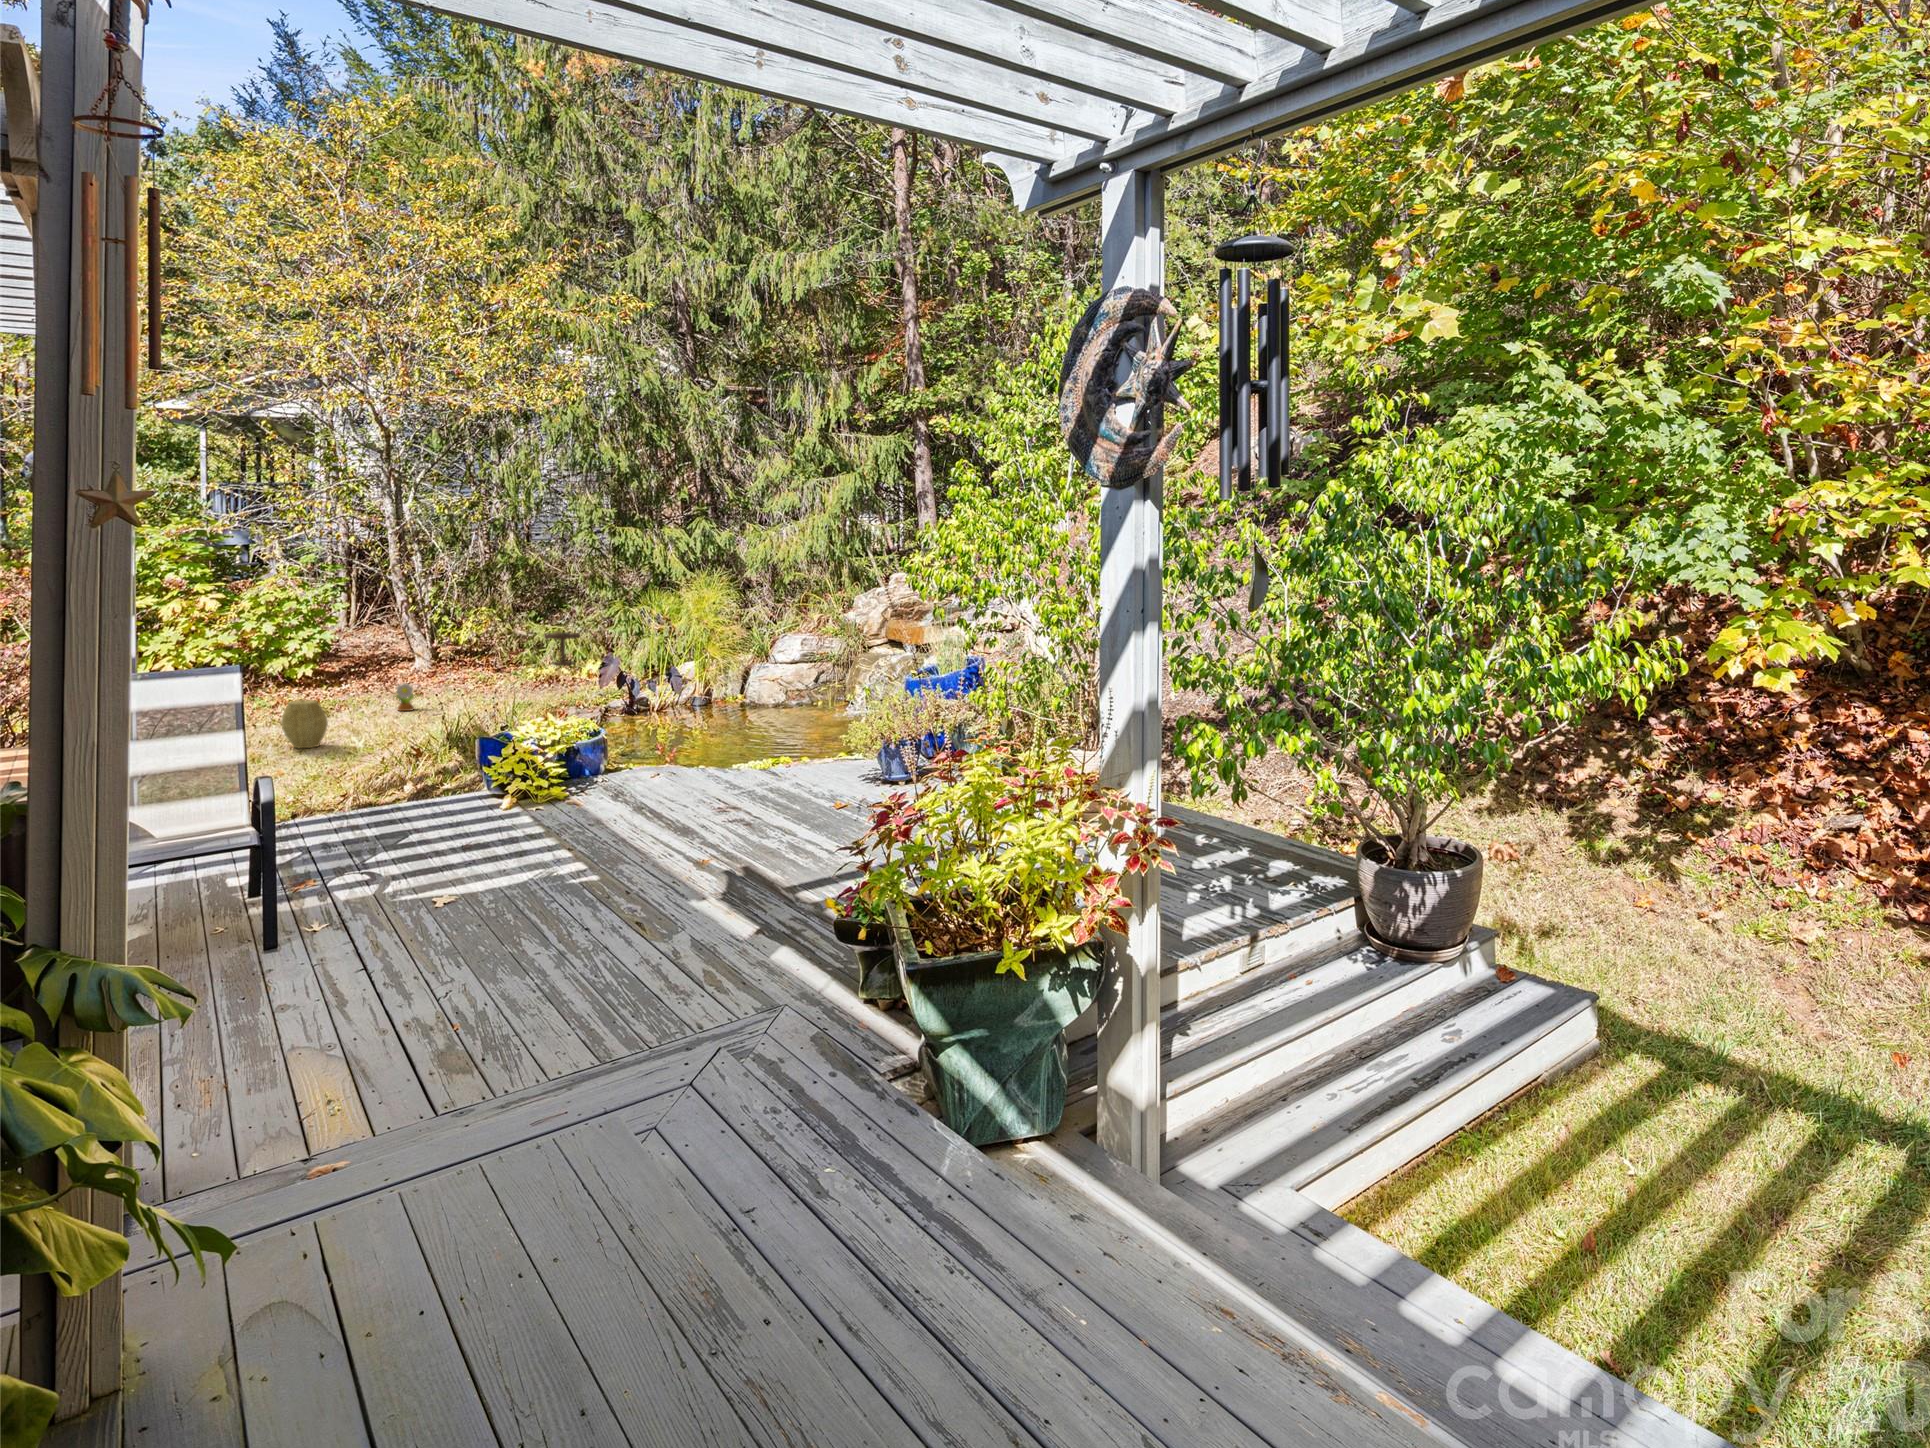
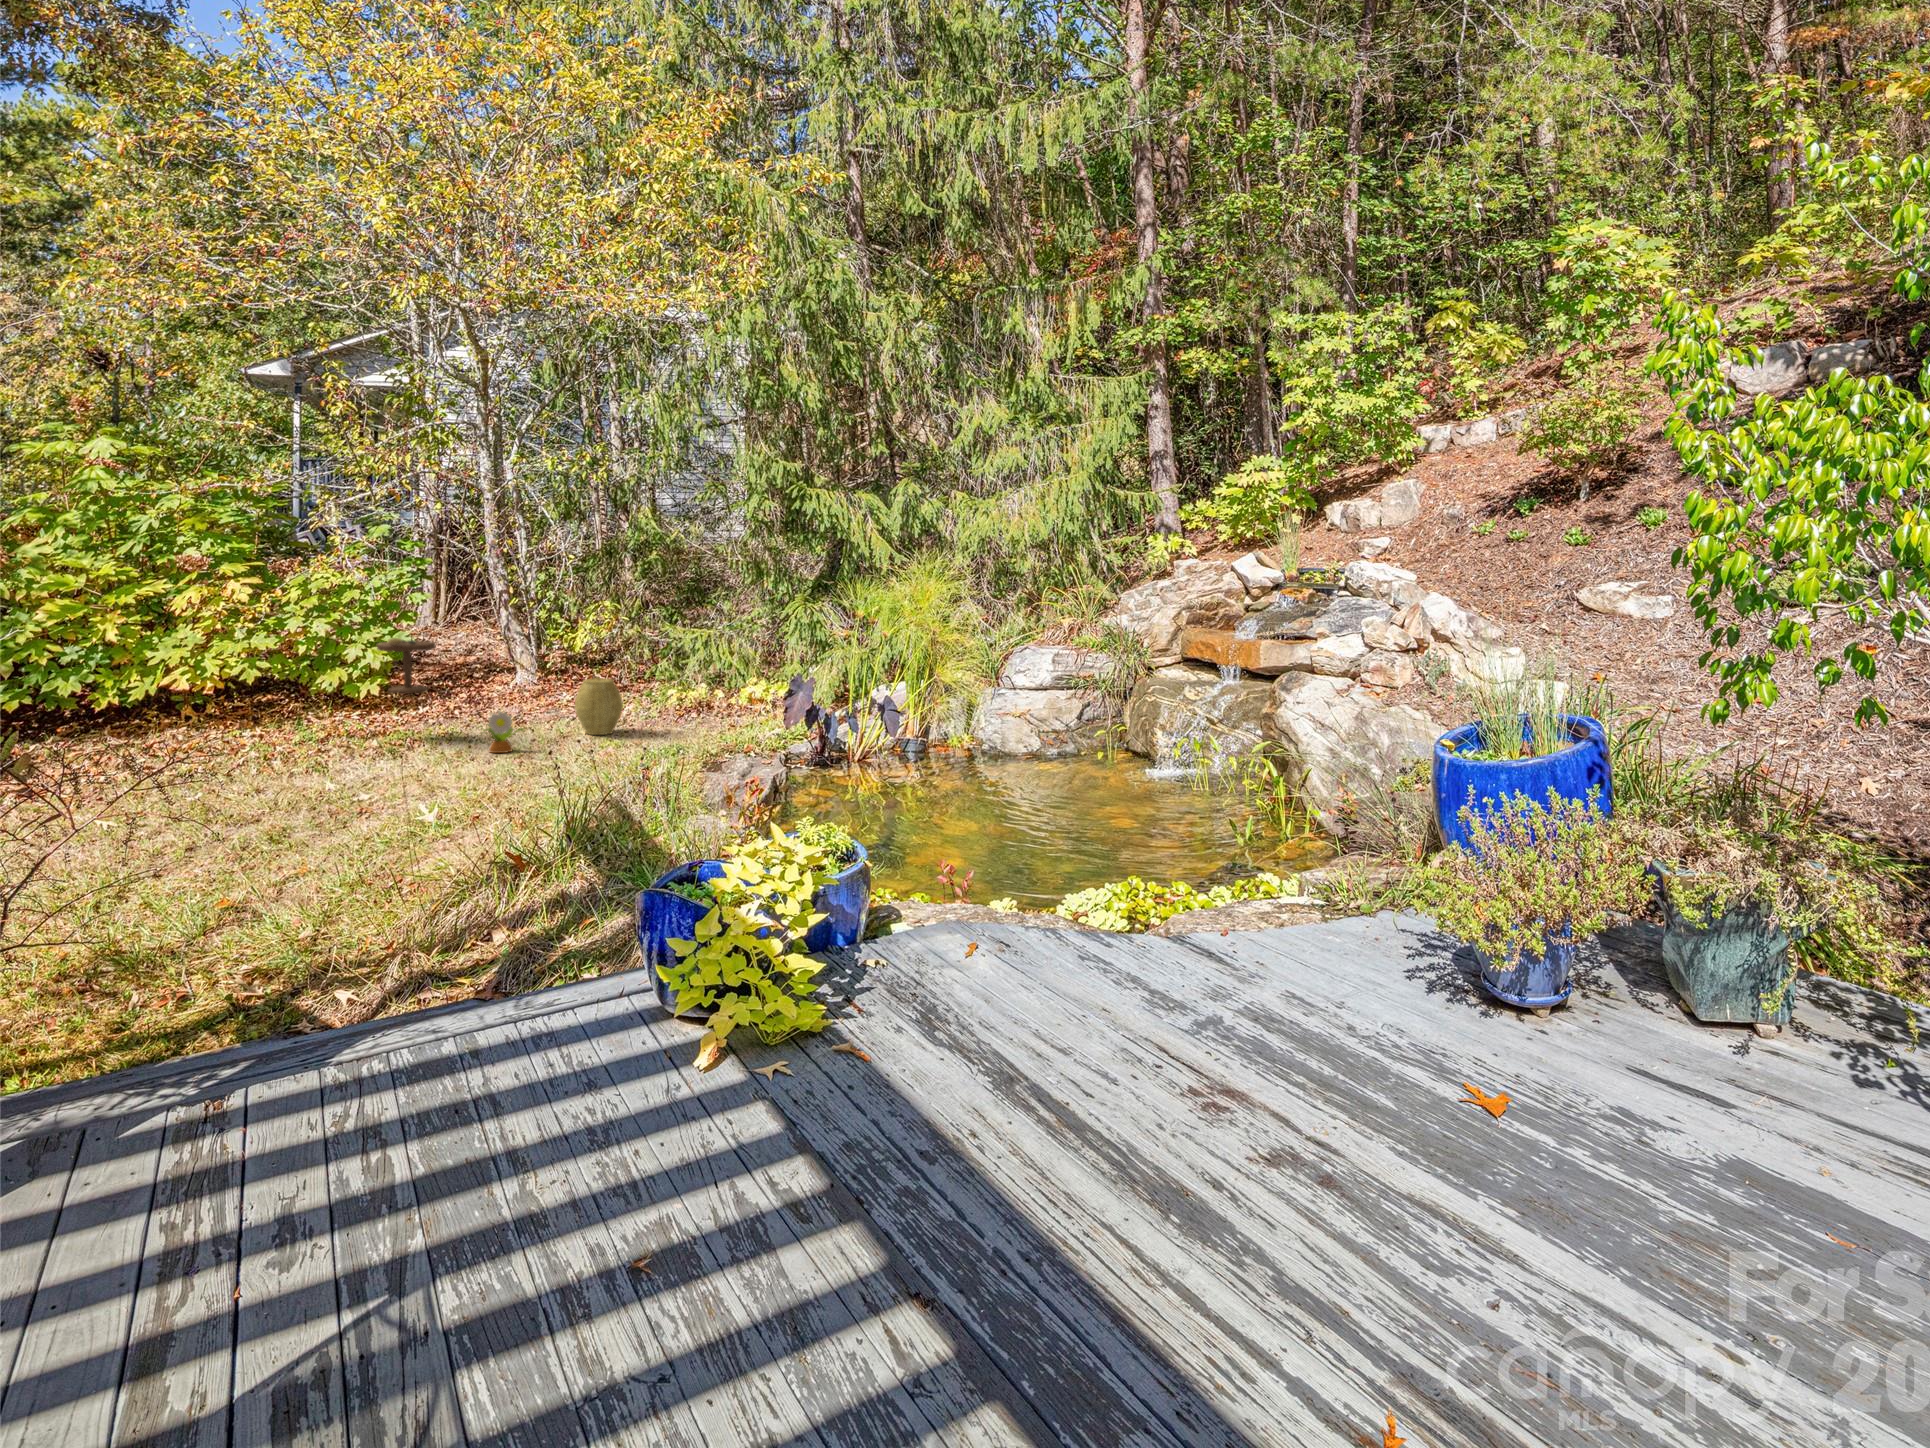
side table: present [544,631,580,666] -> present [377,638,436,693]
woven basket: present [281,699,328,748] -> present [575,678,623,735]

